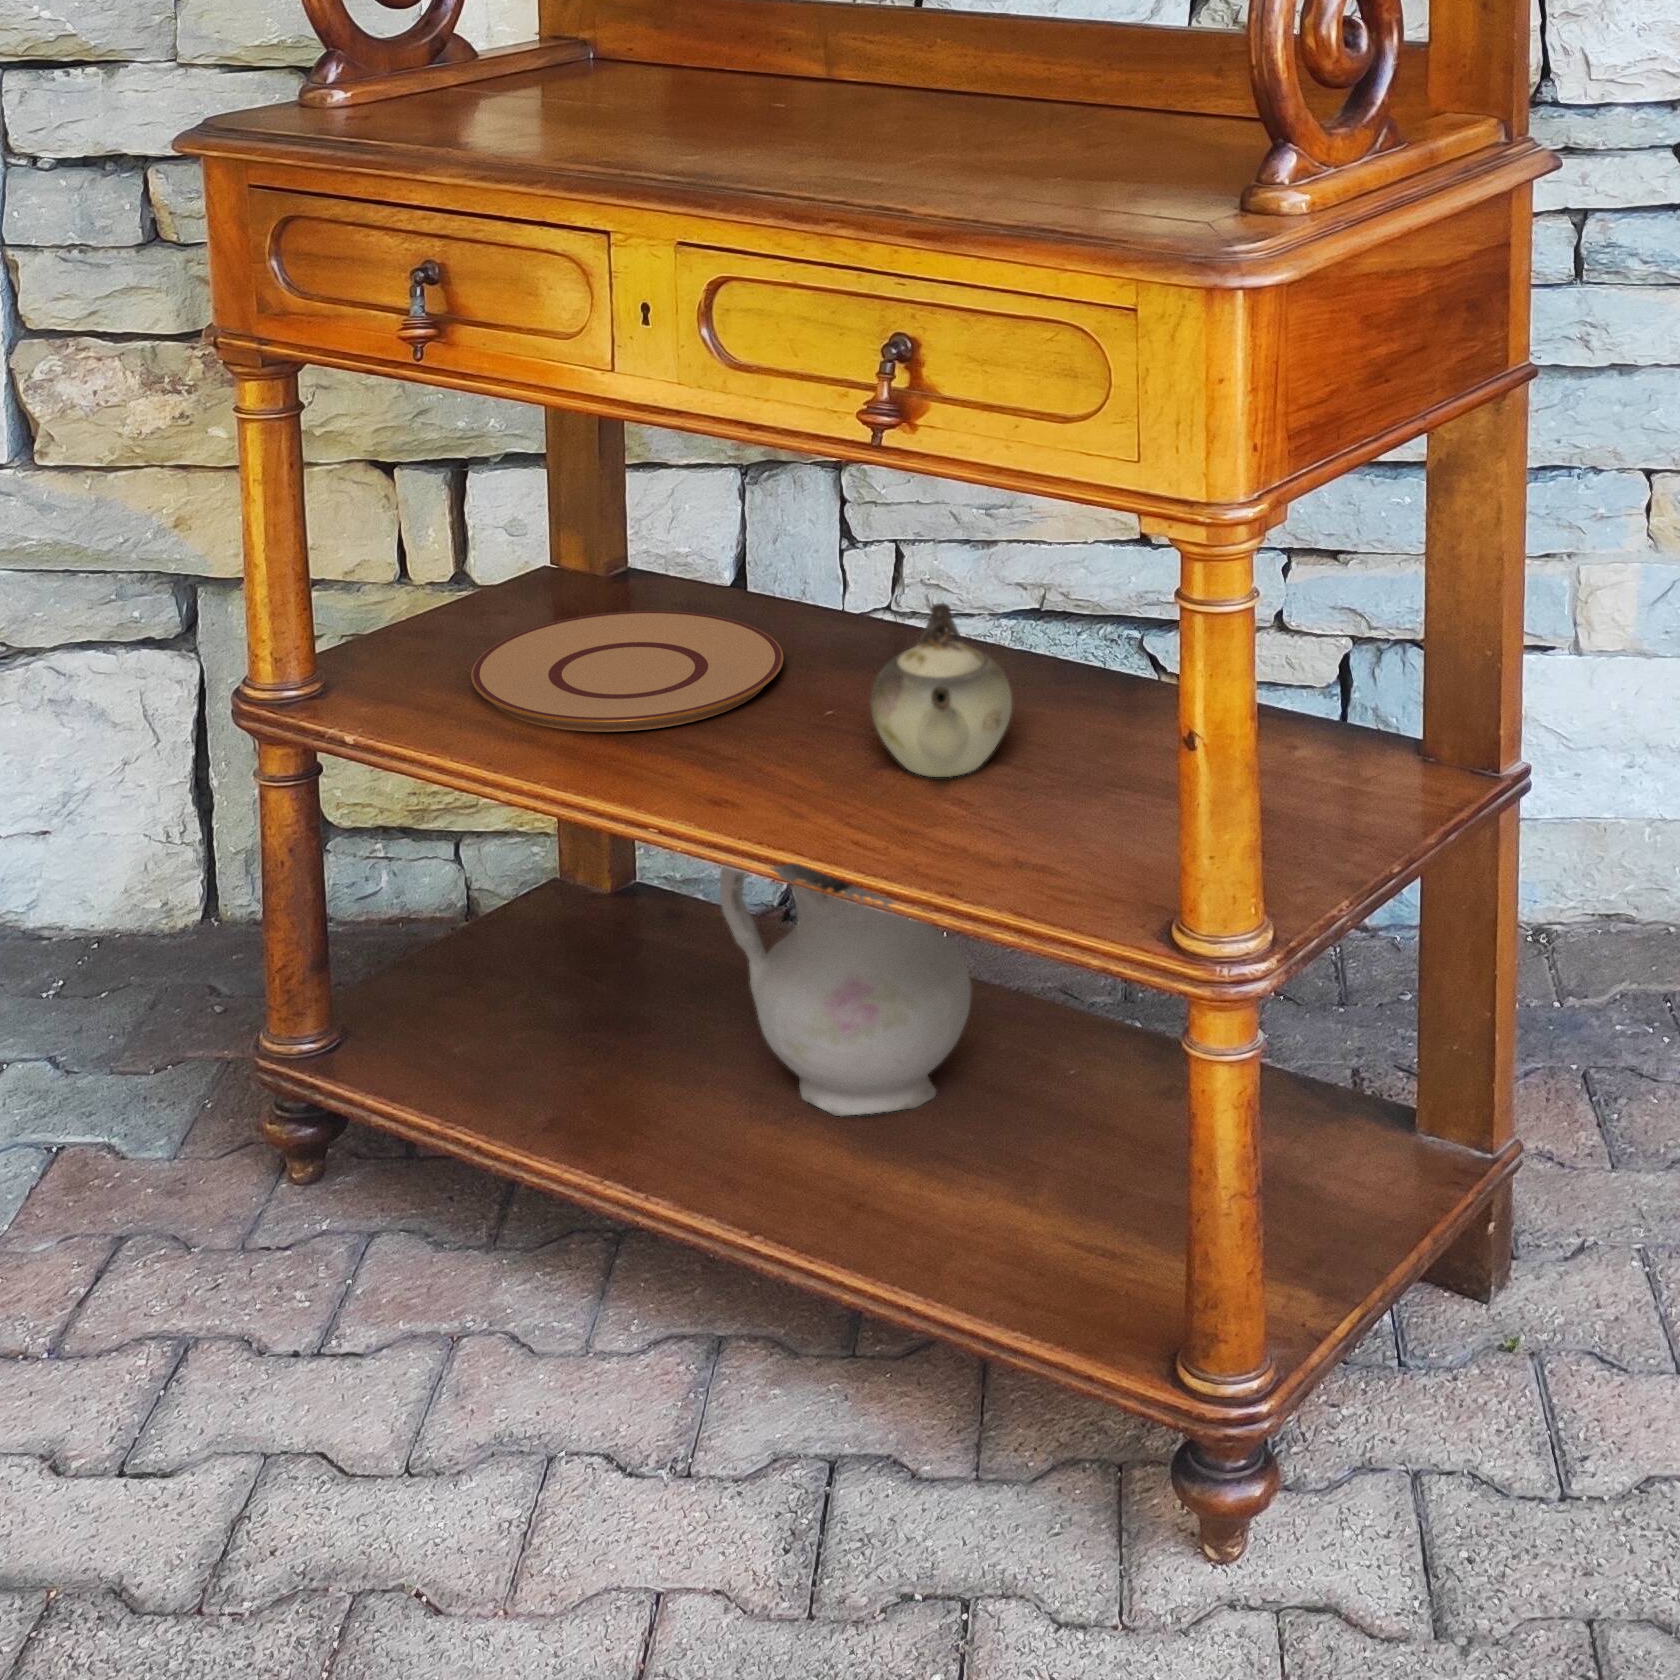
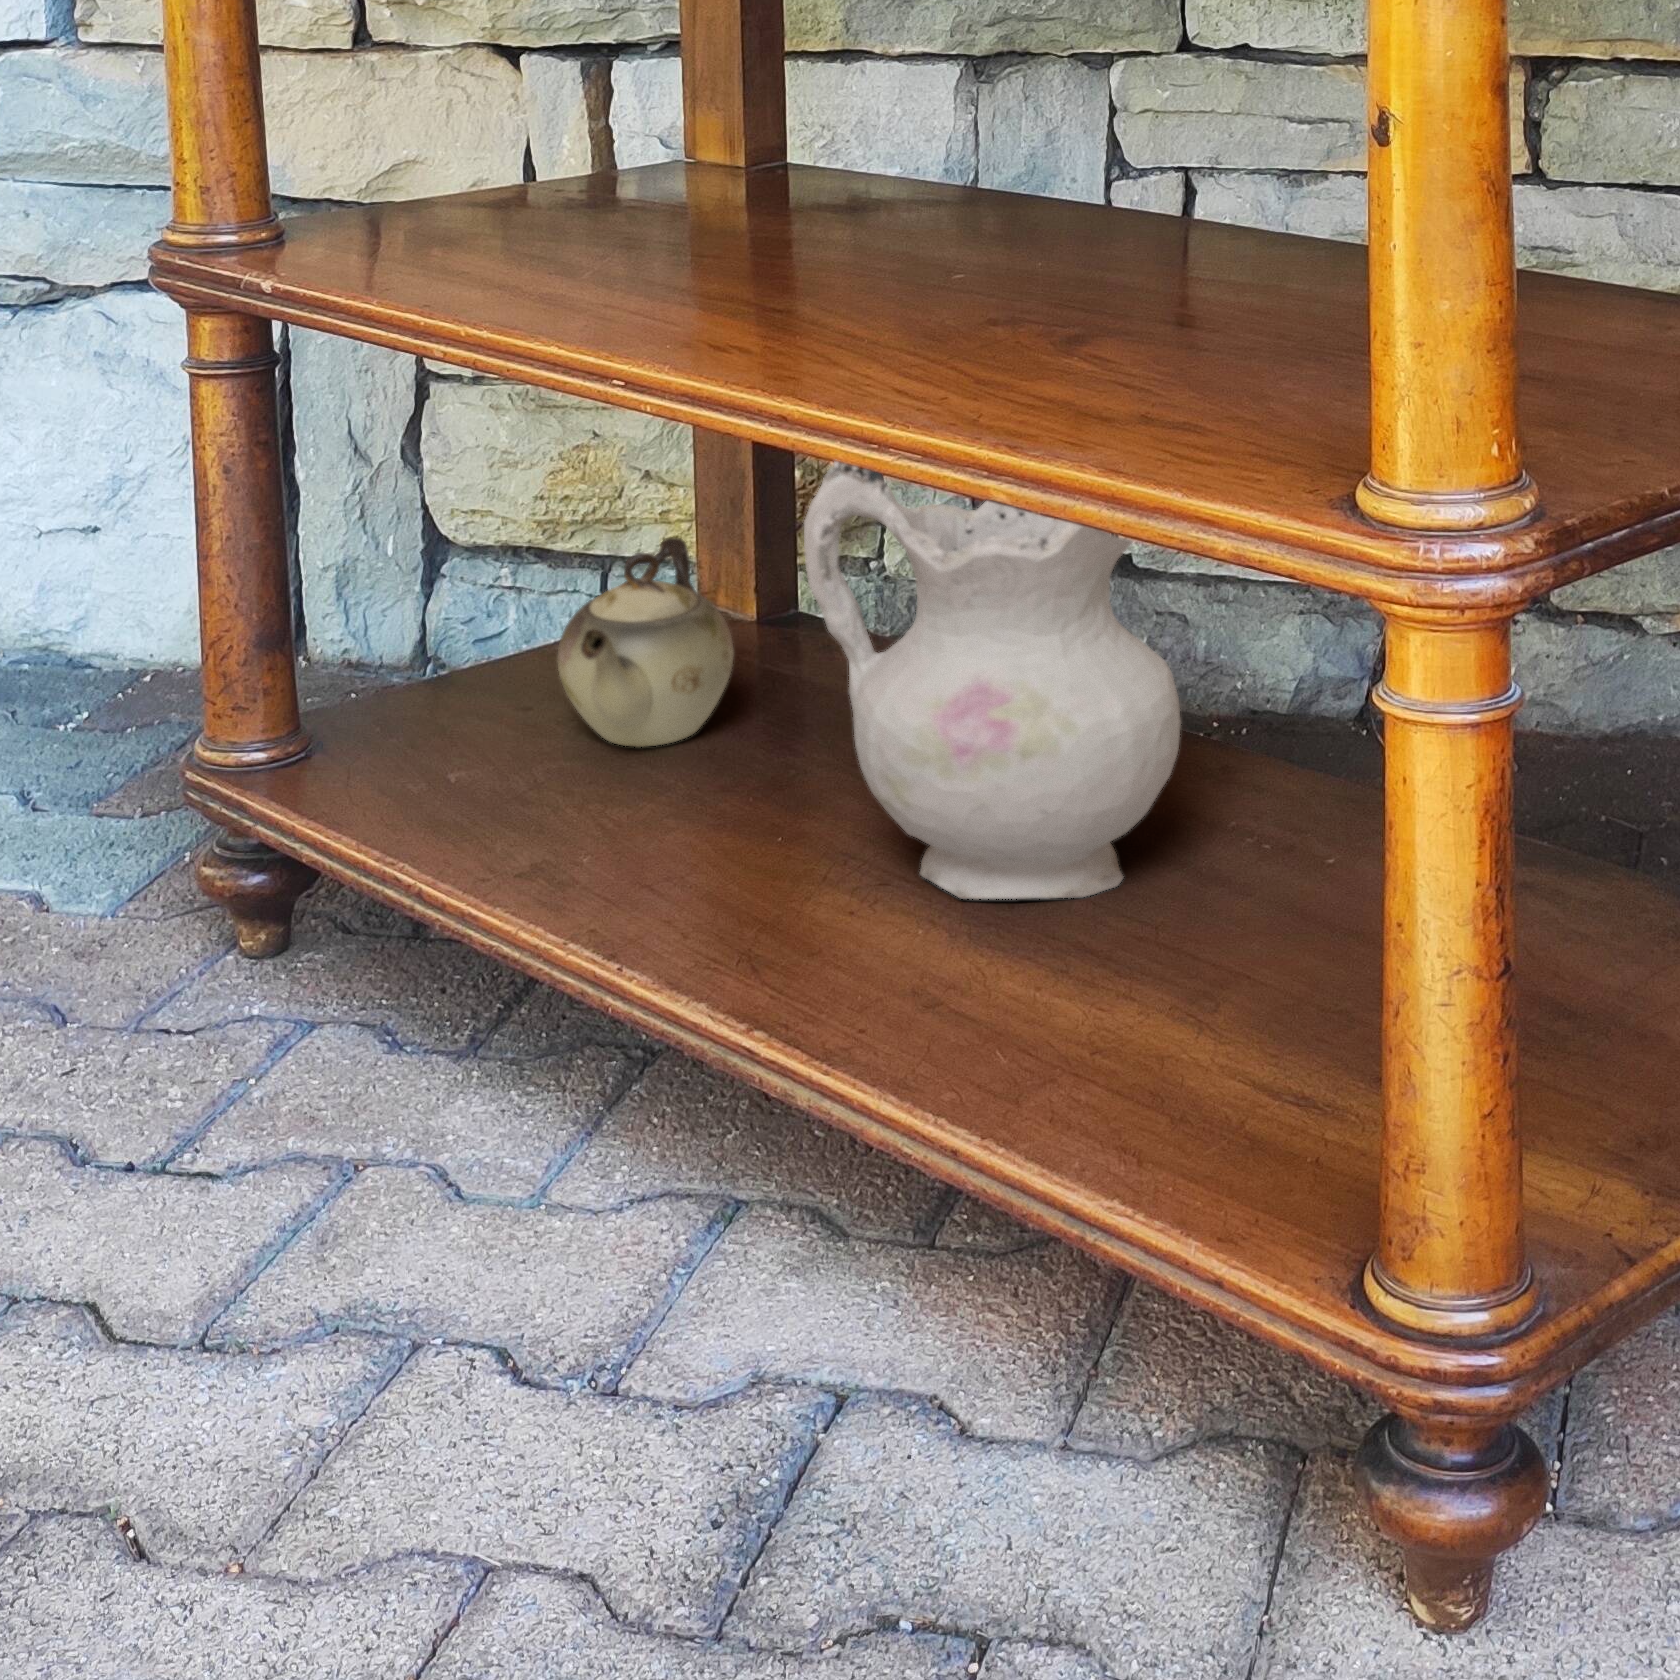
teapot: present [870,603,1012,777] -> present [558,537,733,747]
plate: present [471,611,783,732] -> none [470,182,930,287]

